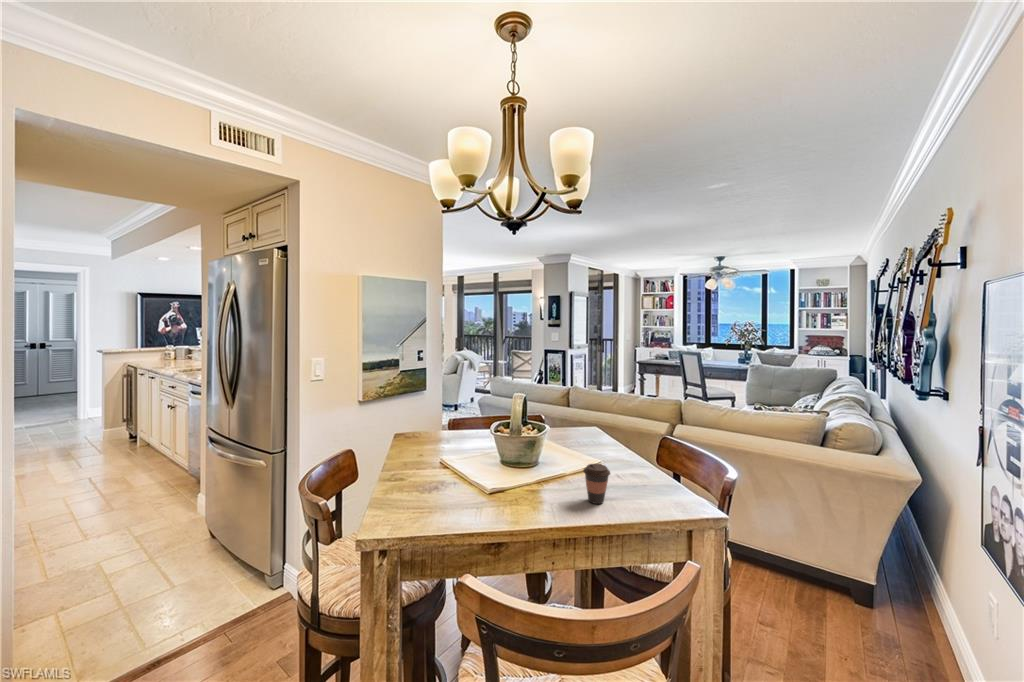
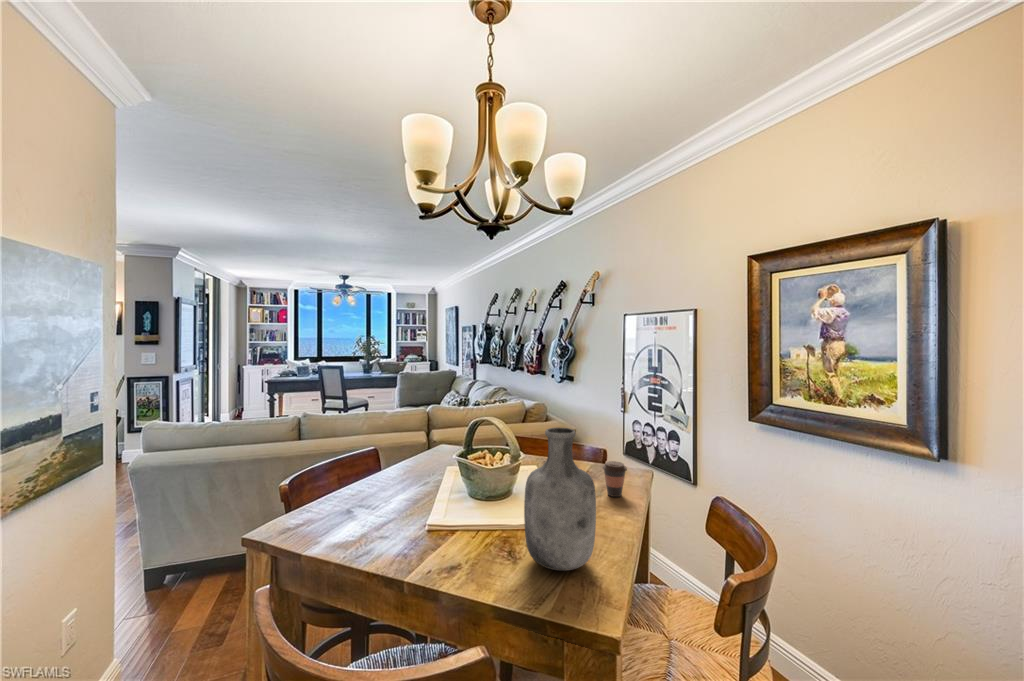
vase: none [402,397,460,509] -> present [524,427,596,571]

